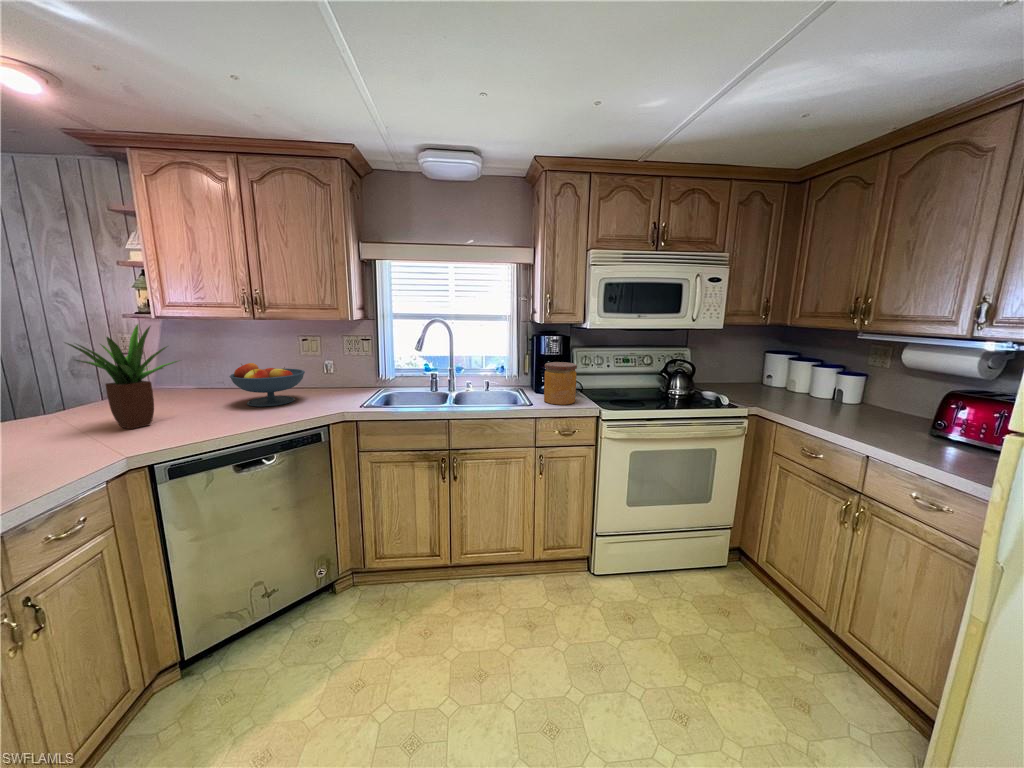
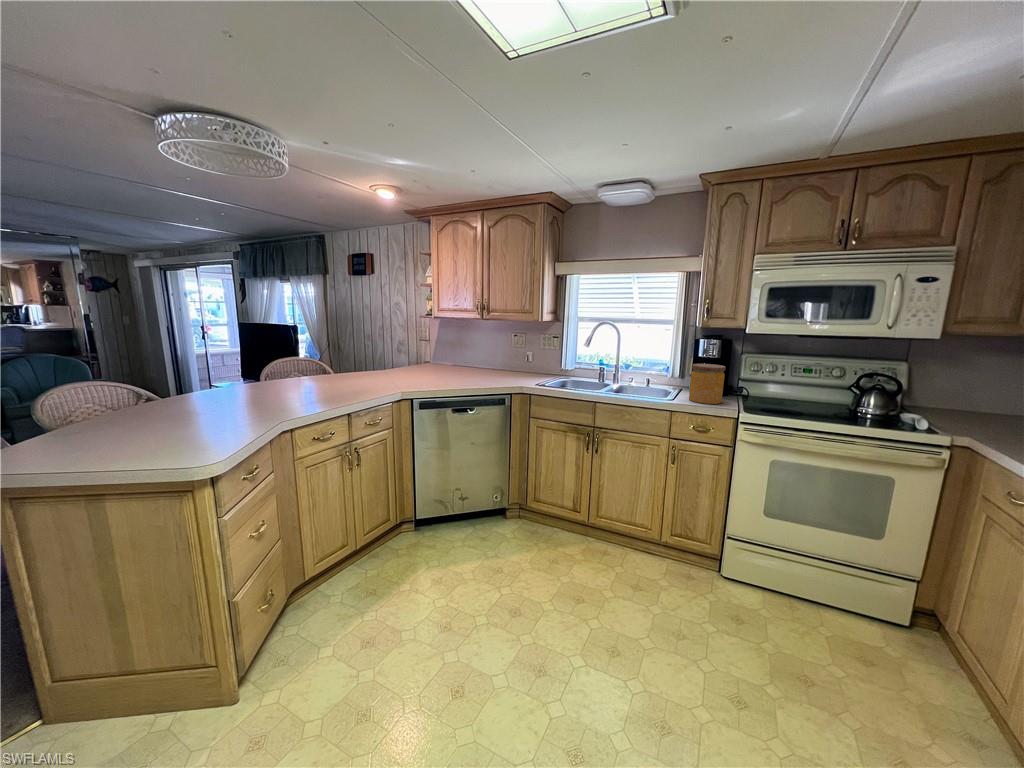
potted plant: present [67,324,177,429] -> none [390,320,440,380]
fruit bowl: present [230,363,305,407] -> none [463,348,507,378]

